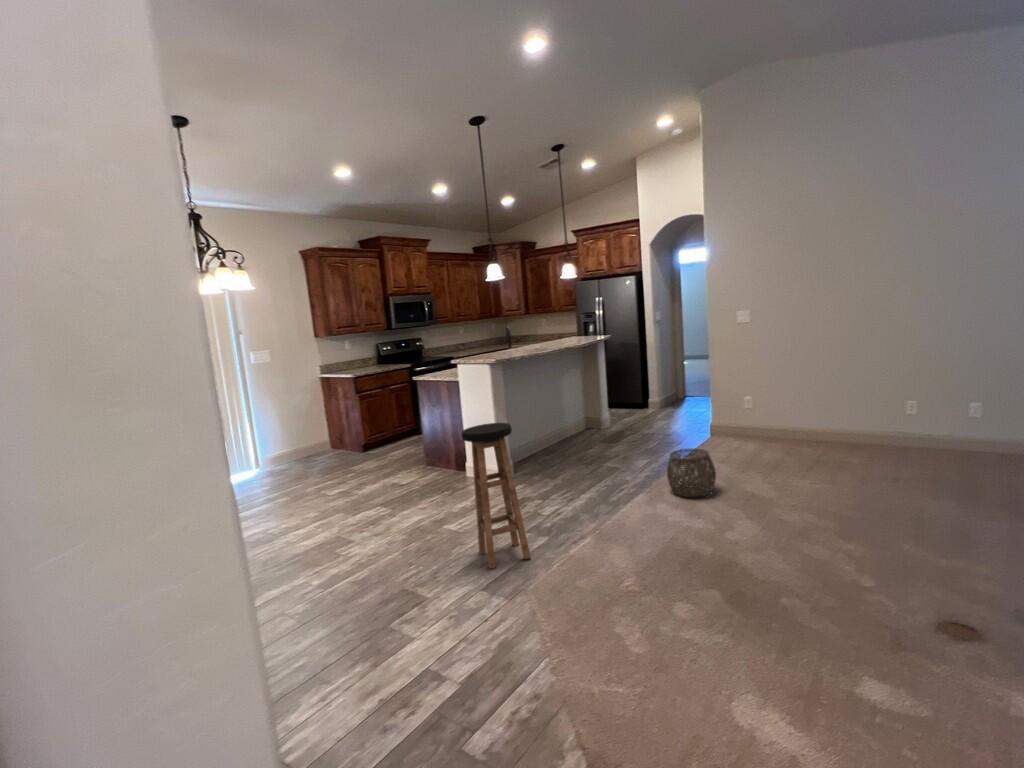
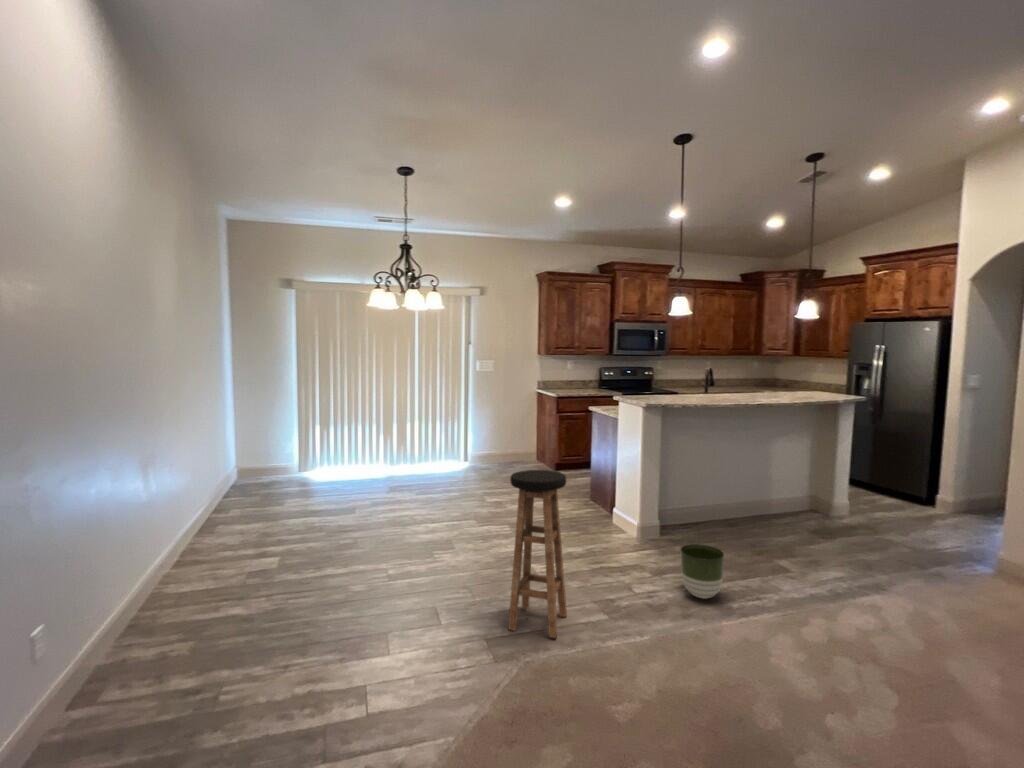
woven basket: present [667,448,716,497] -> none [823,583,912,671]
planter: none [565,459,598,499] -> present [680,544,724,599]

